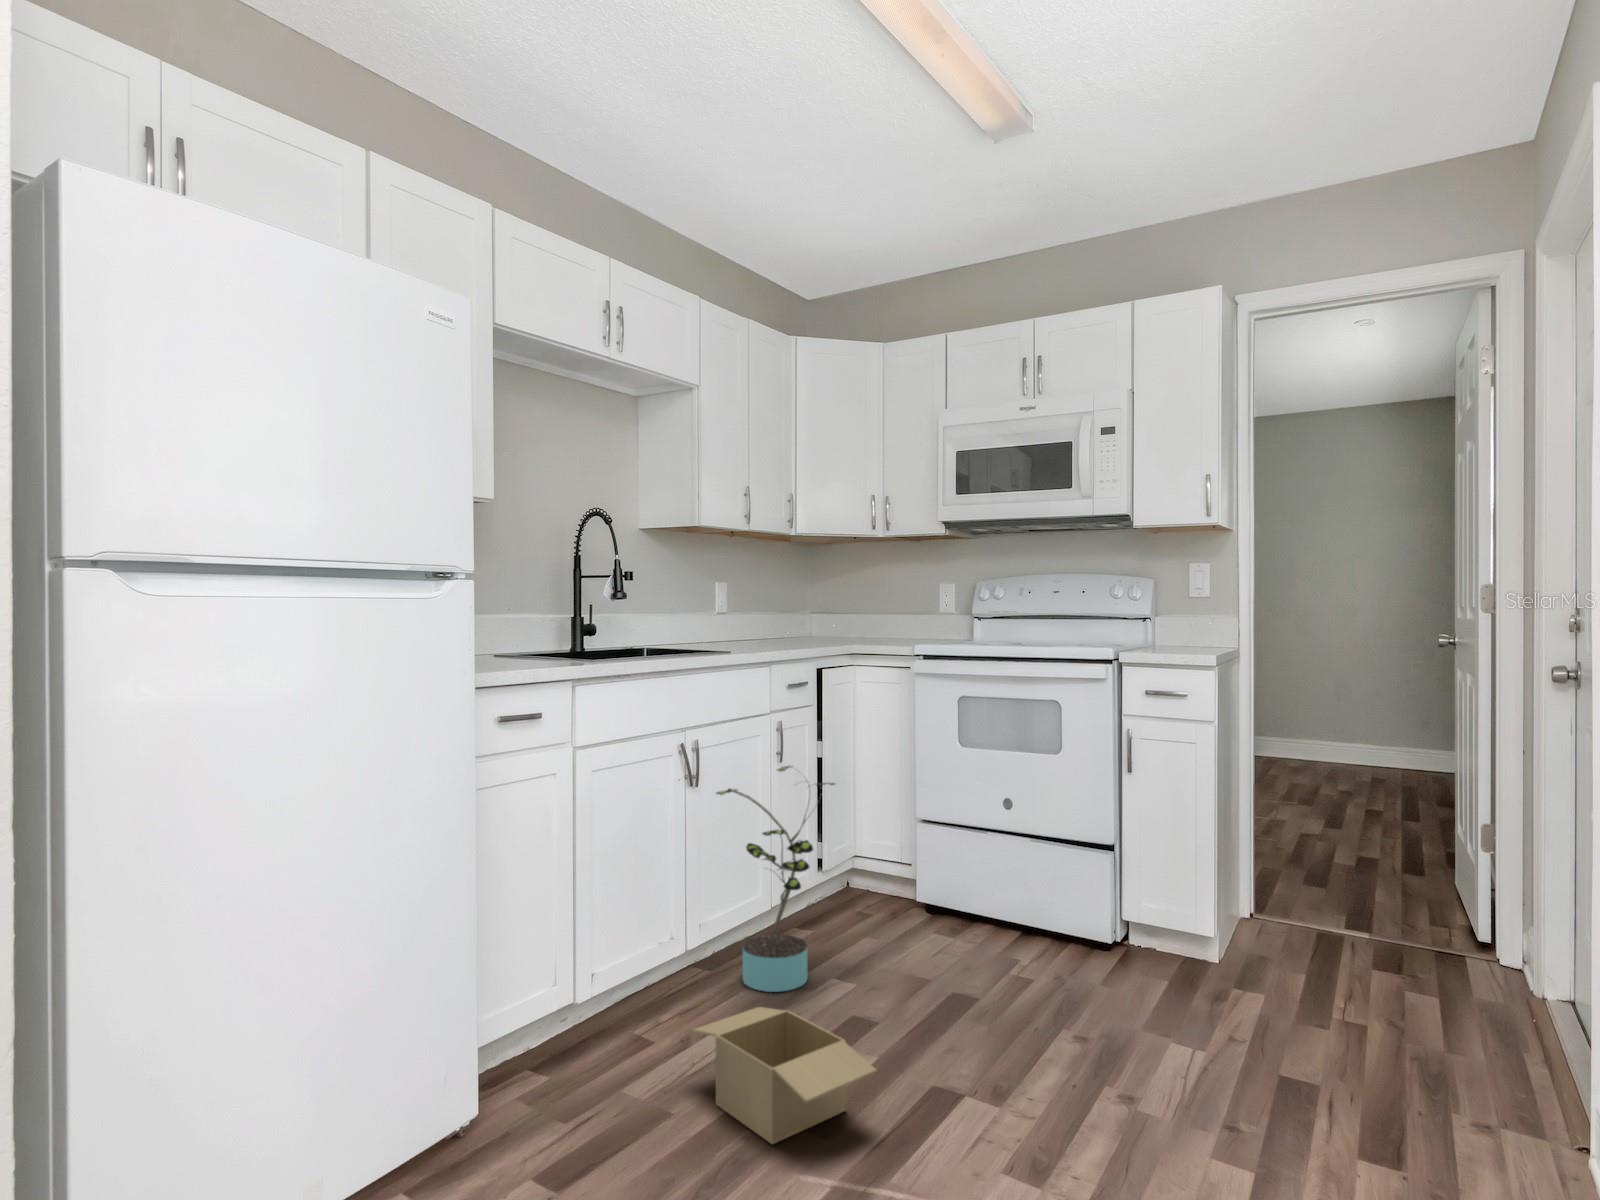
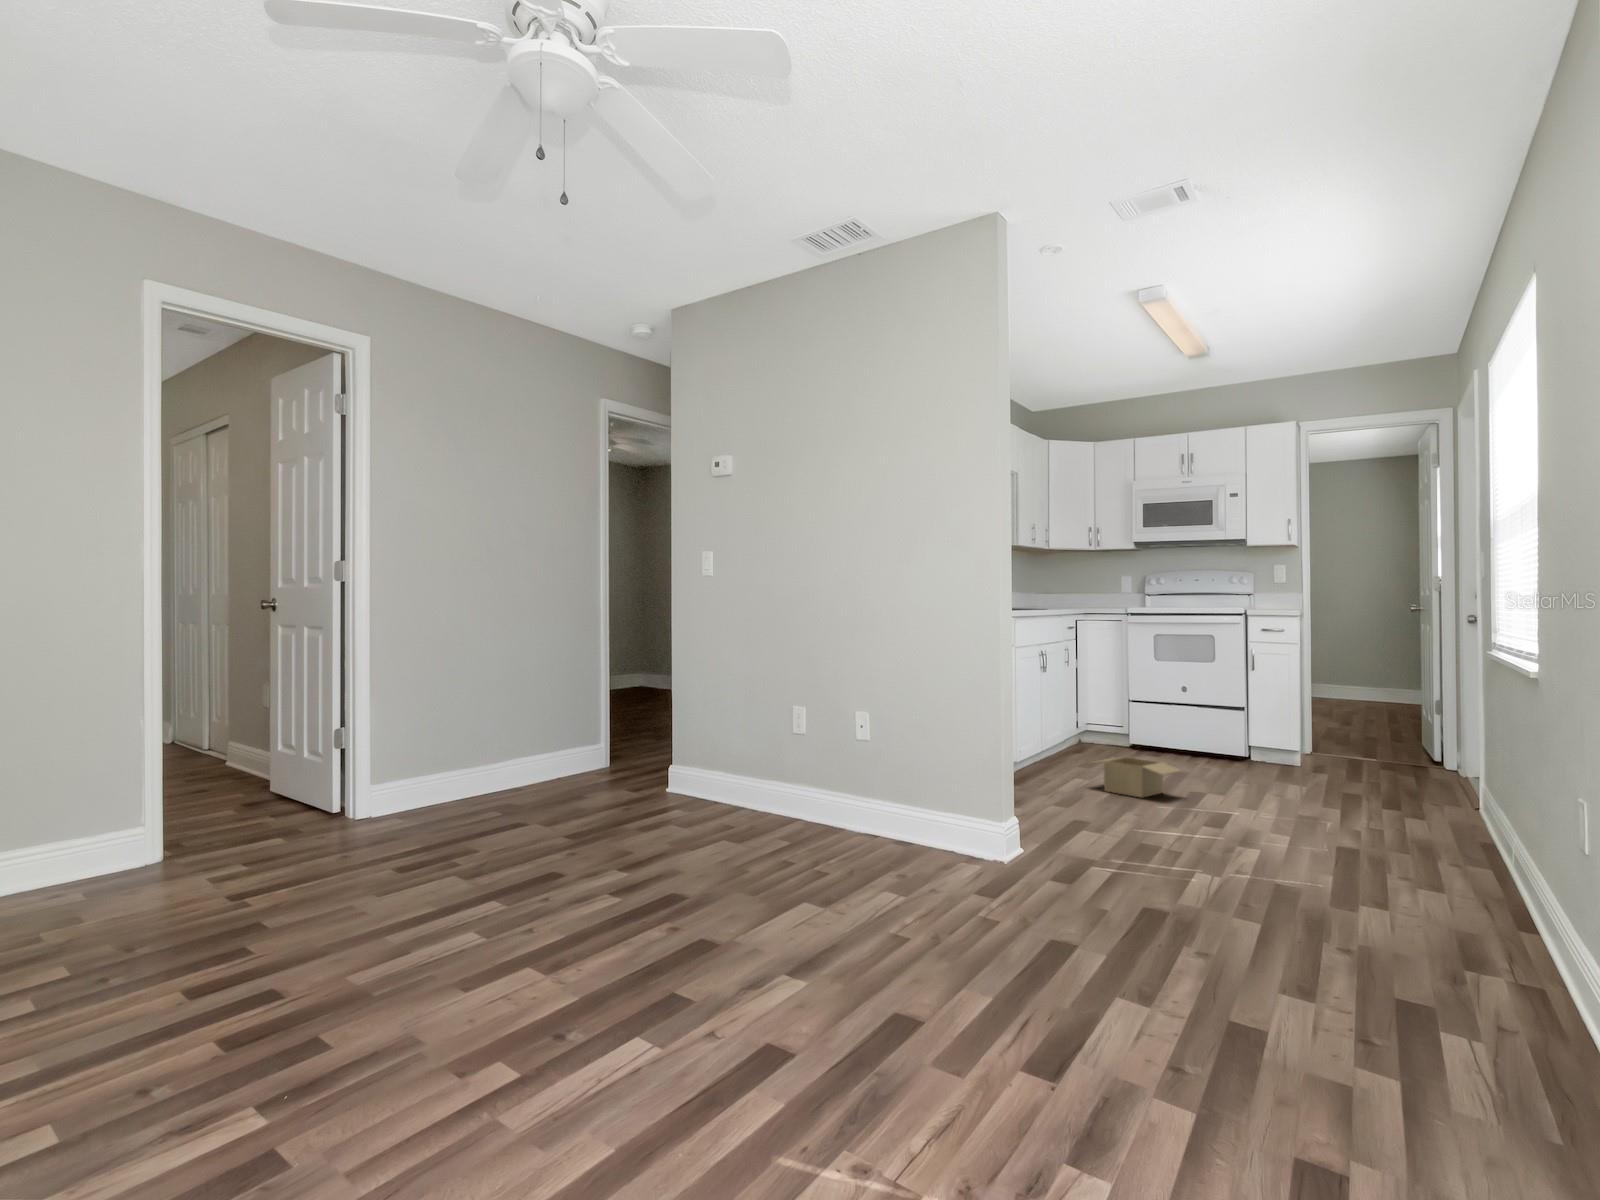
potted plant: present [716,766,835,992] -> none [1051,662,1114,769]

